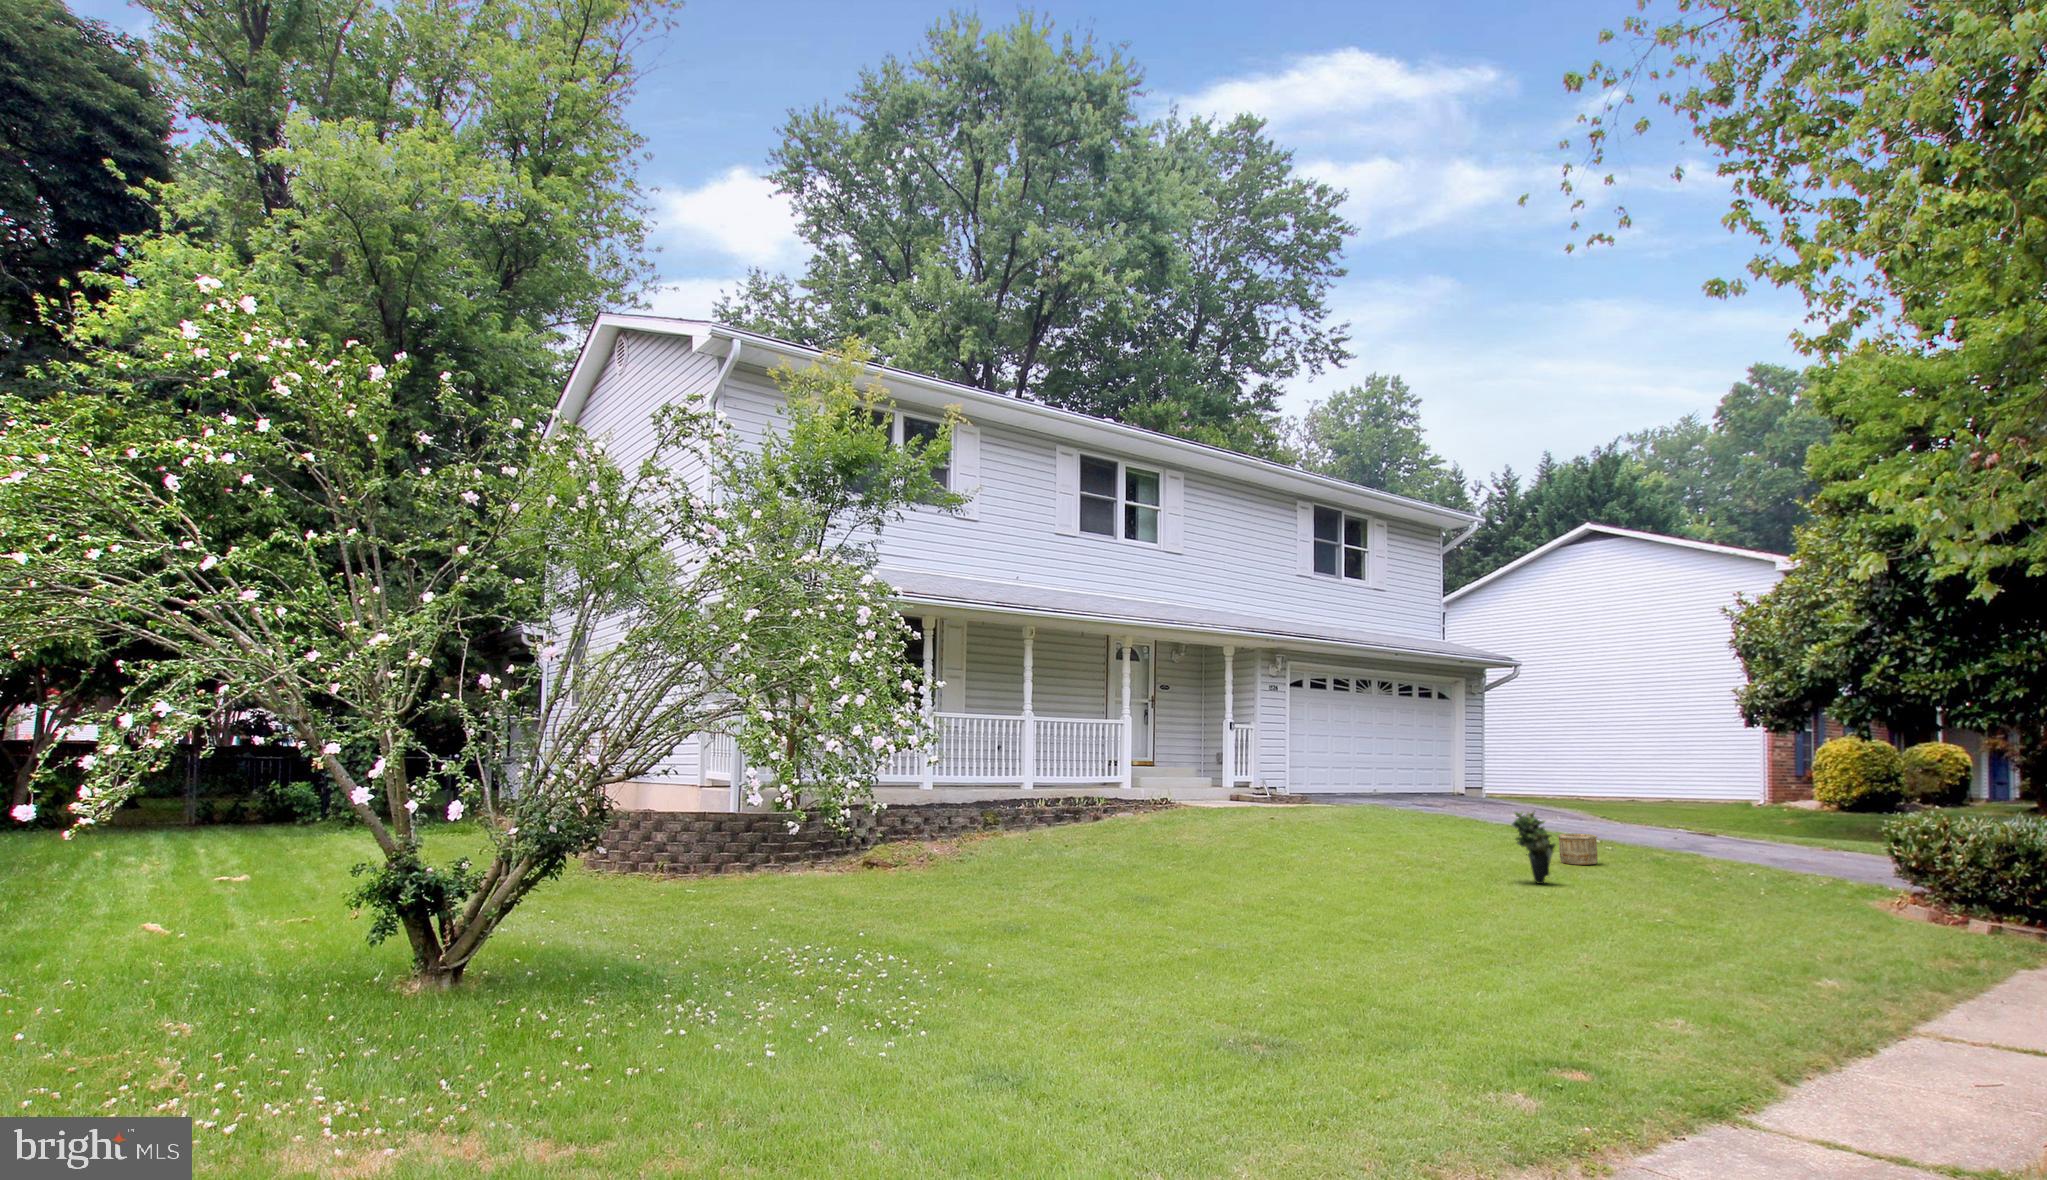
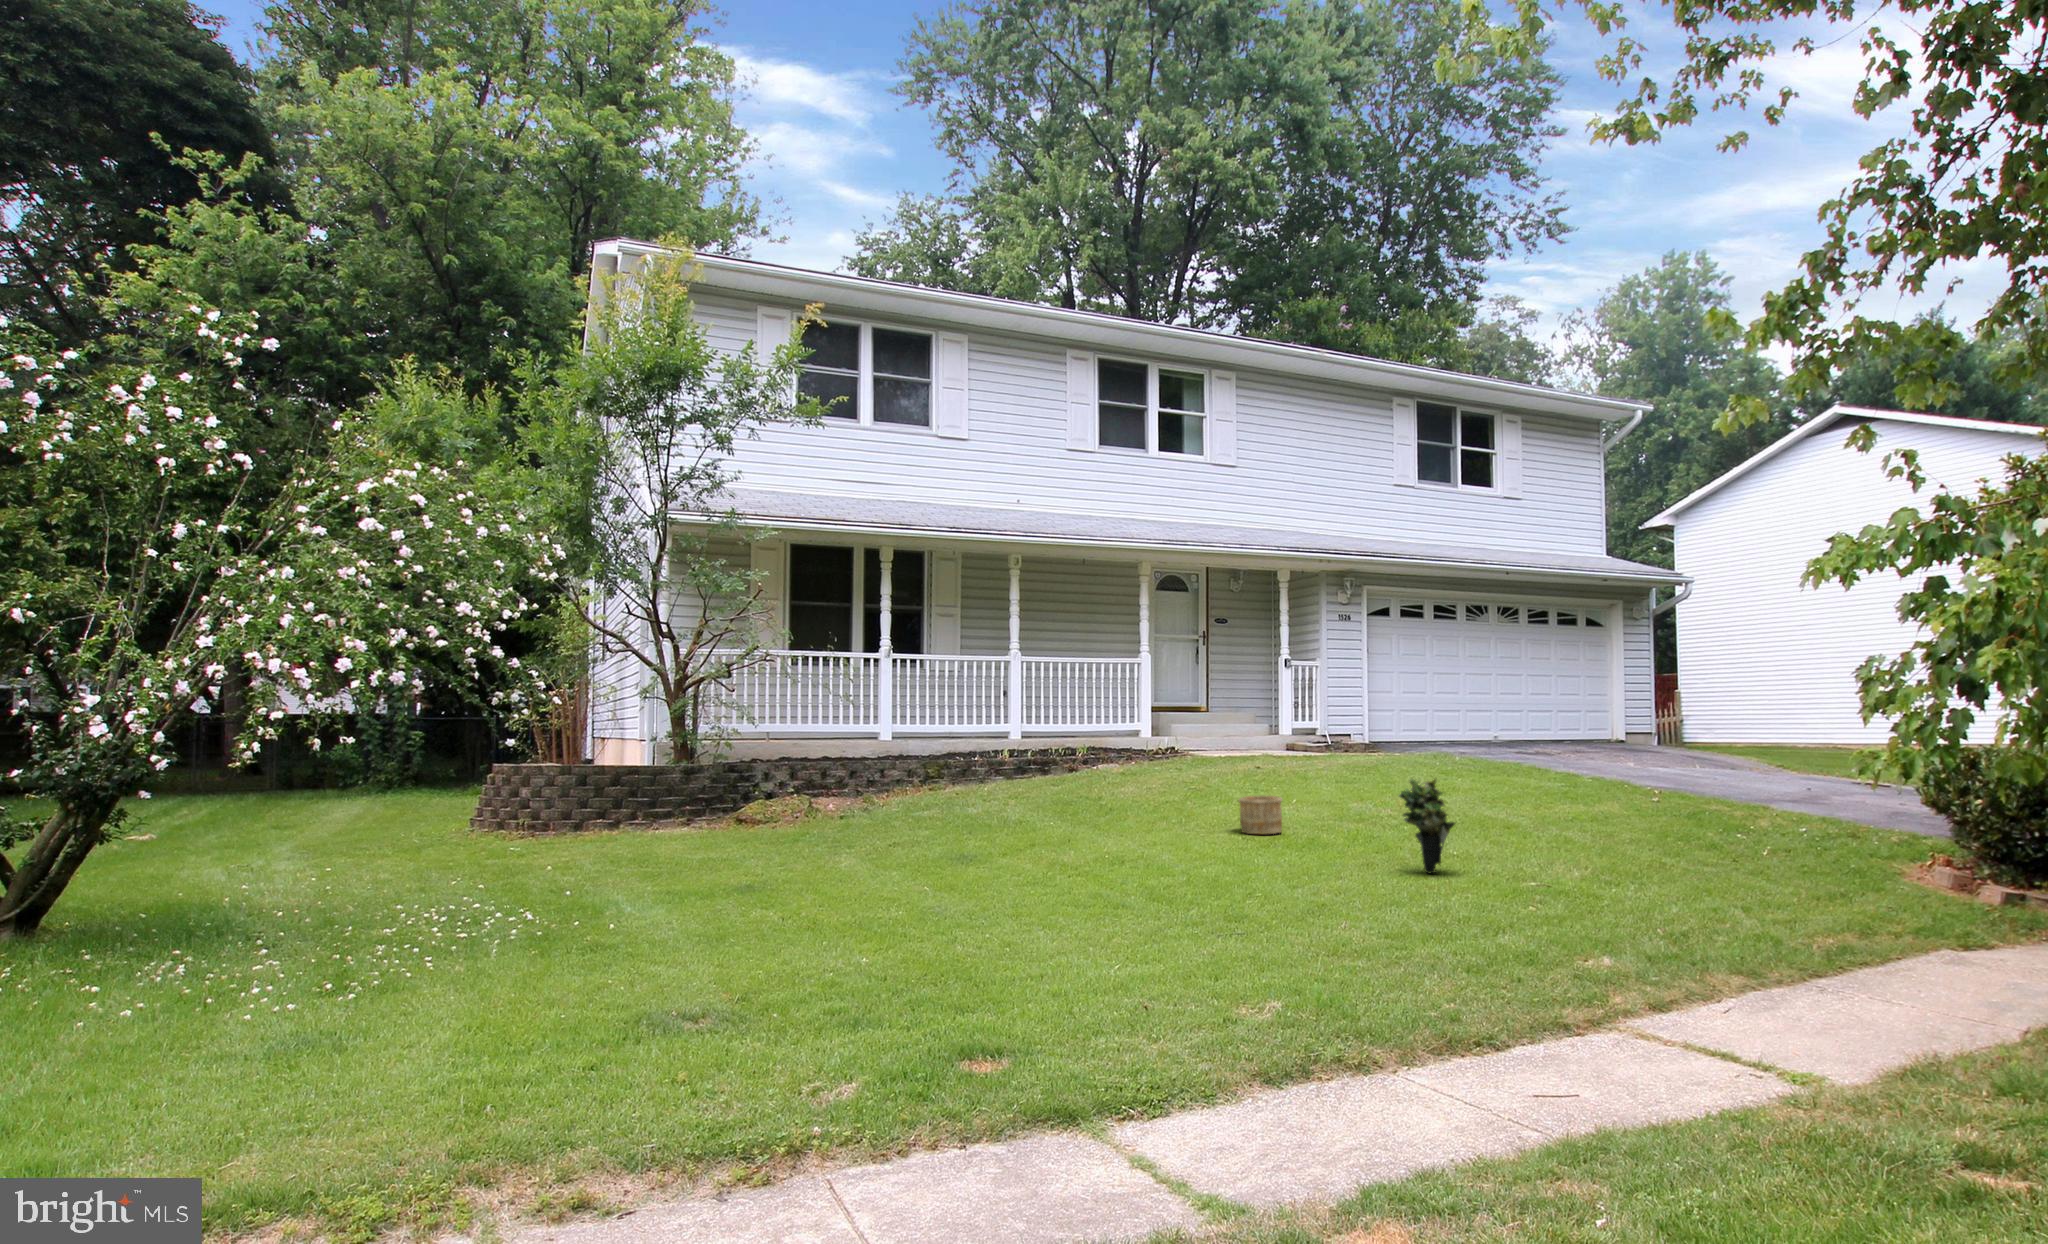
wooden bucket: present [1557,833,1598,865] -> present [1239,795,1282,834]

